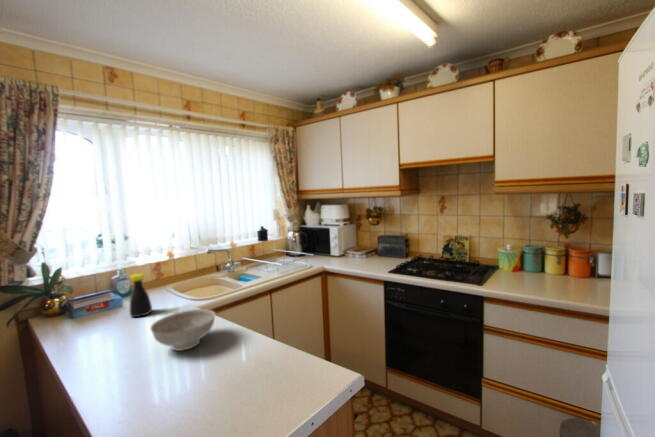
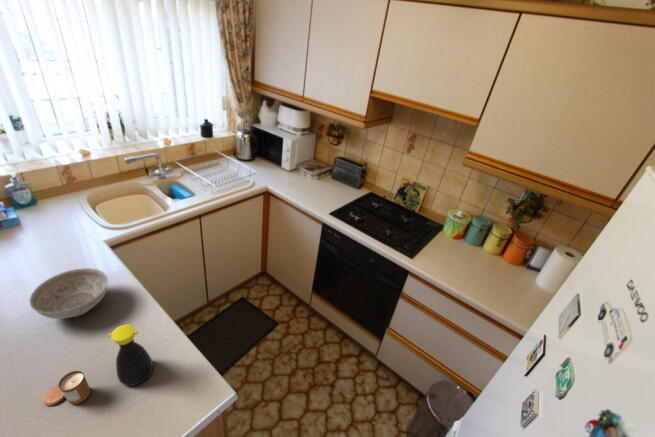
bottle: present [130,274,152,317] -> present [108,324,153,386]
candle: none [174,363,219,406] -> present [43,371,90,406]

